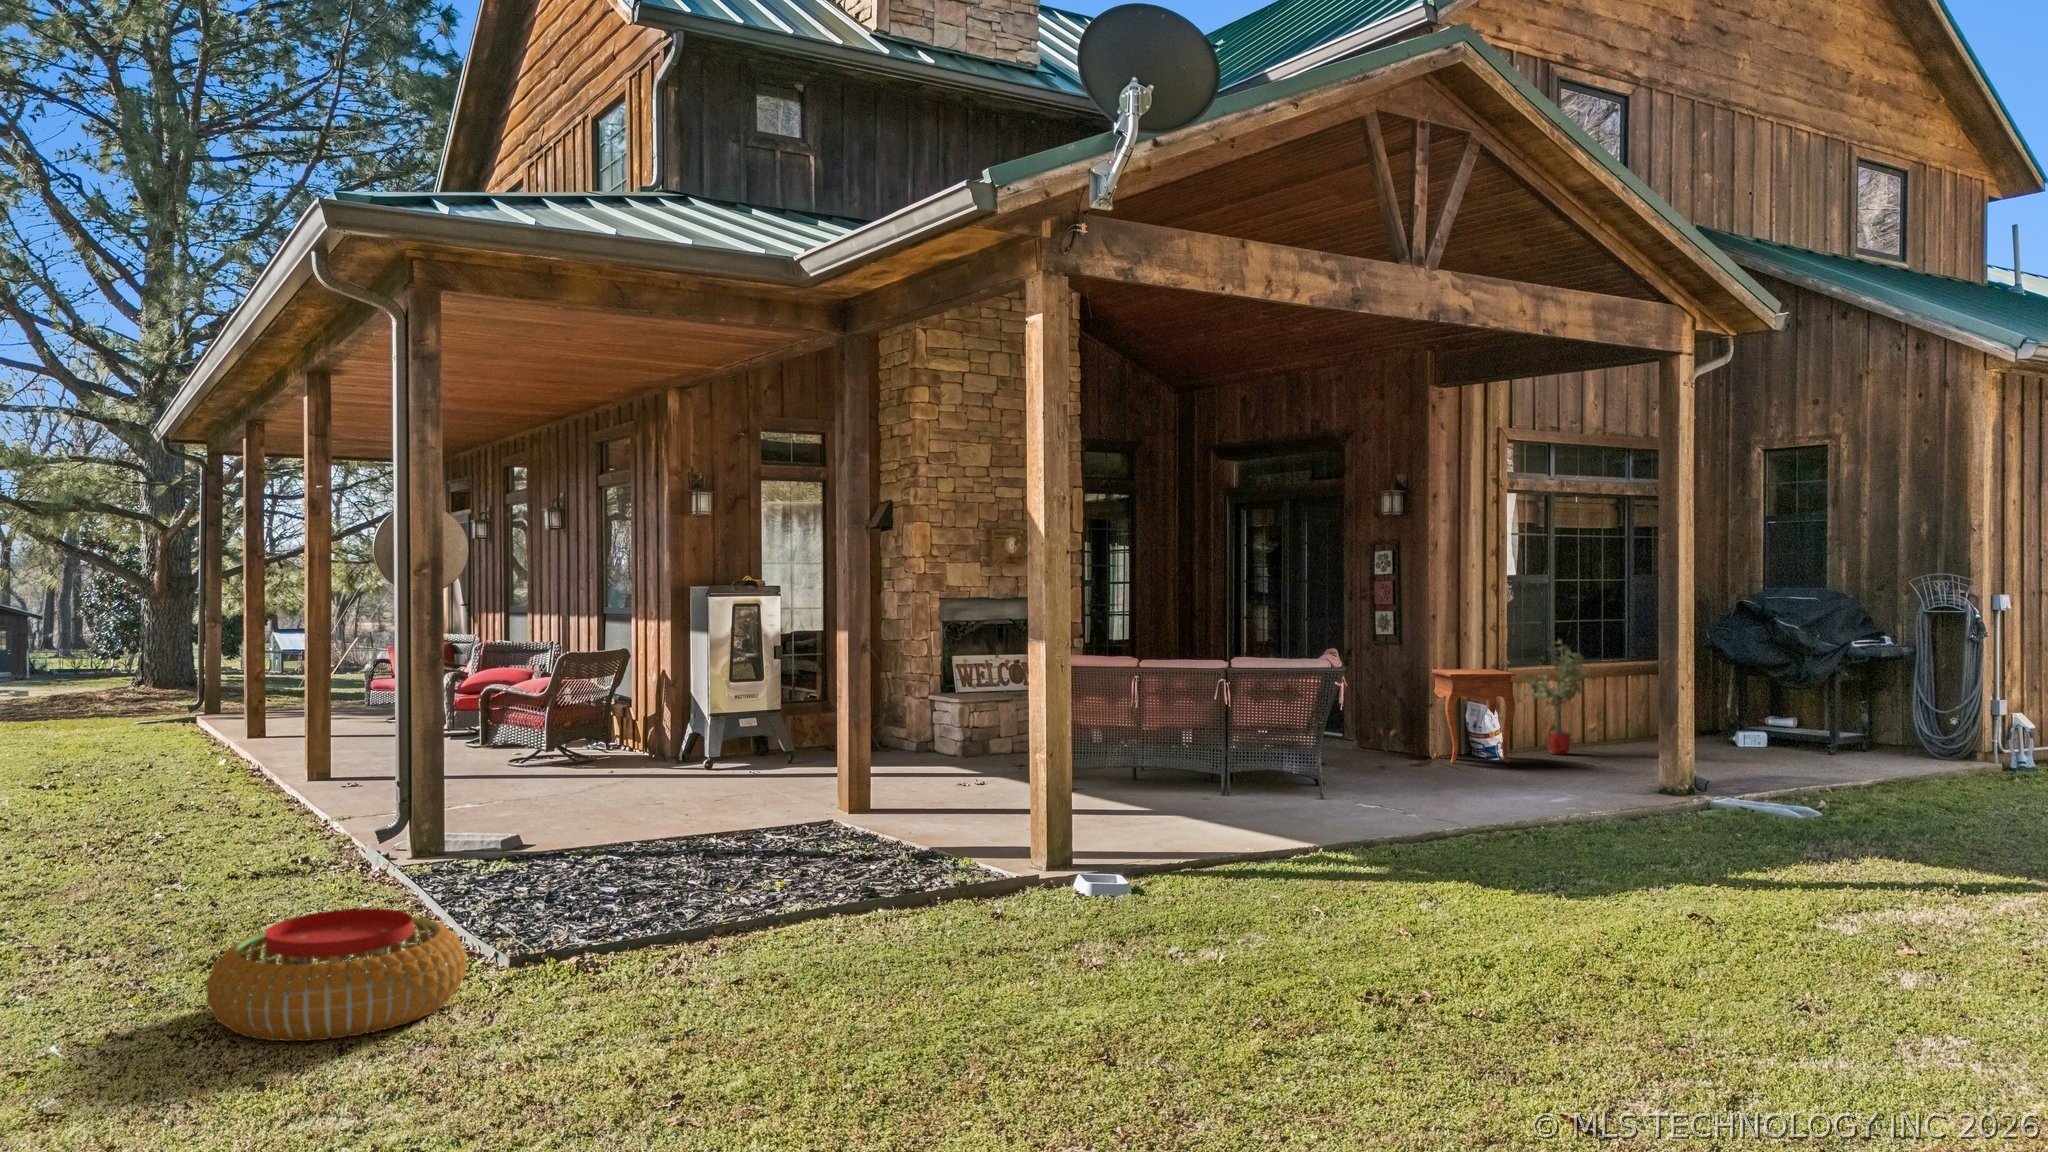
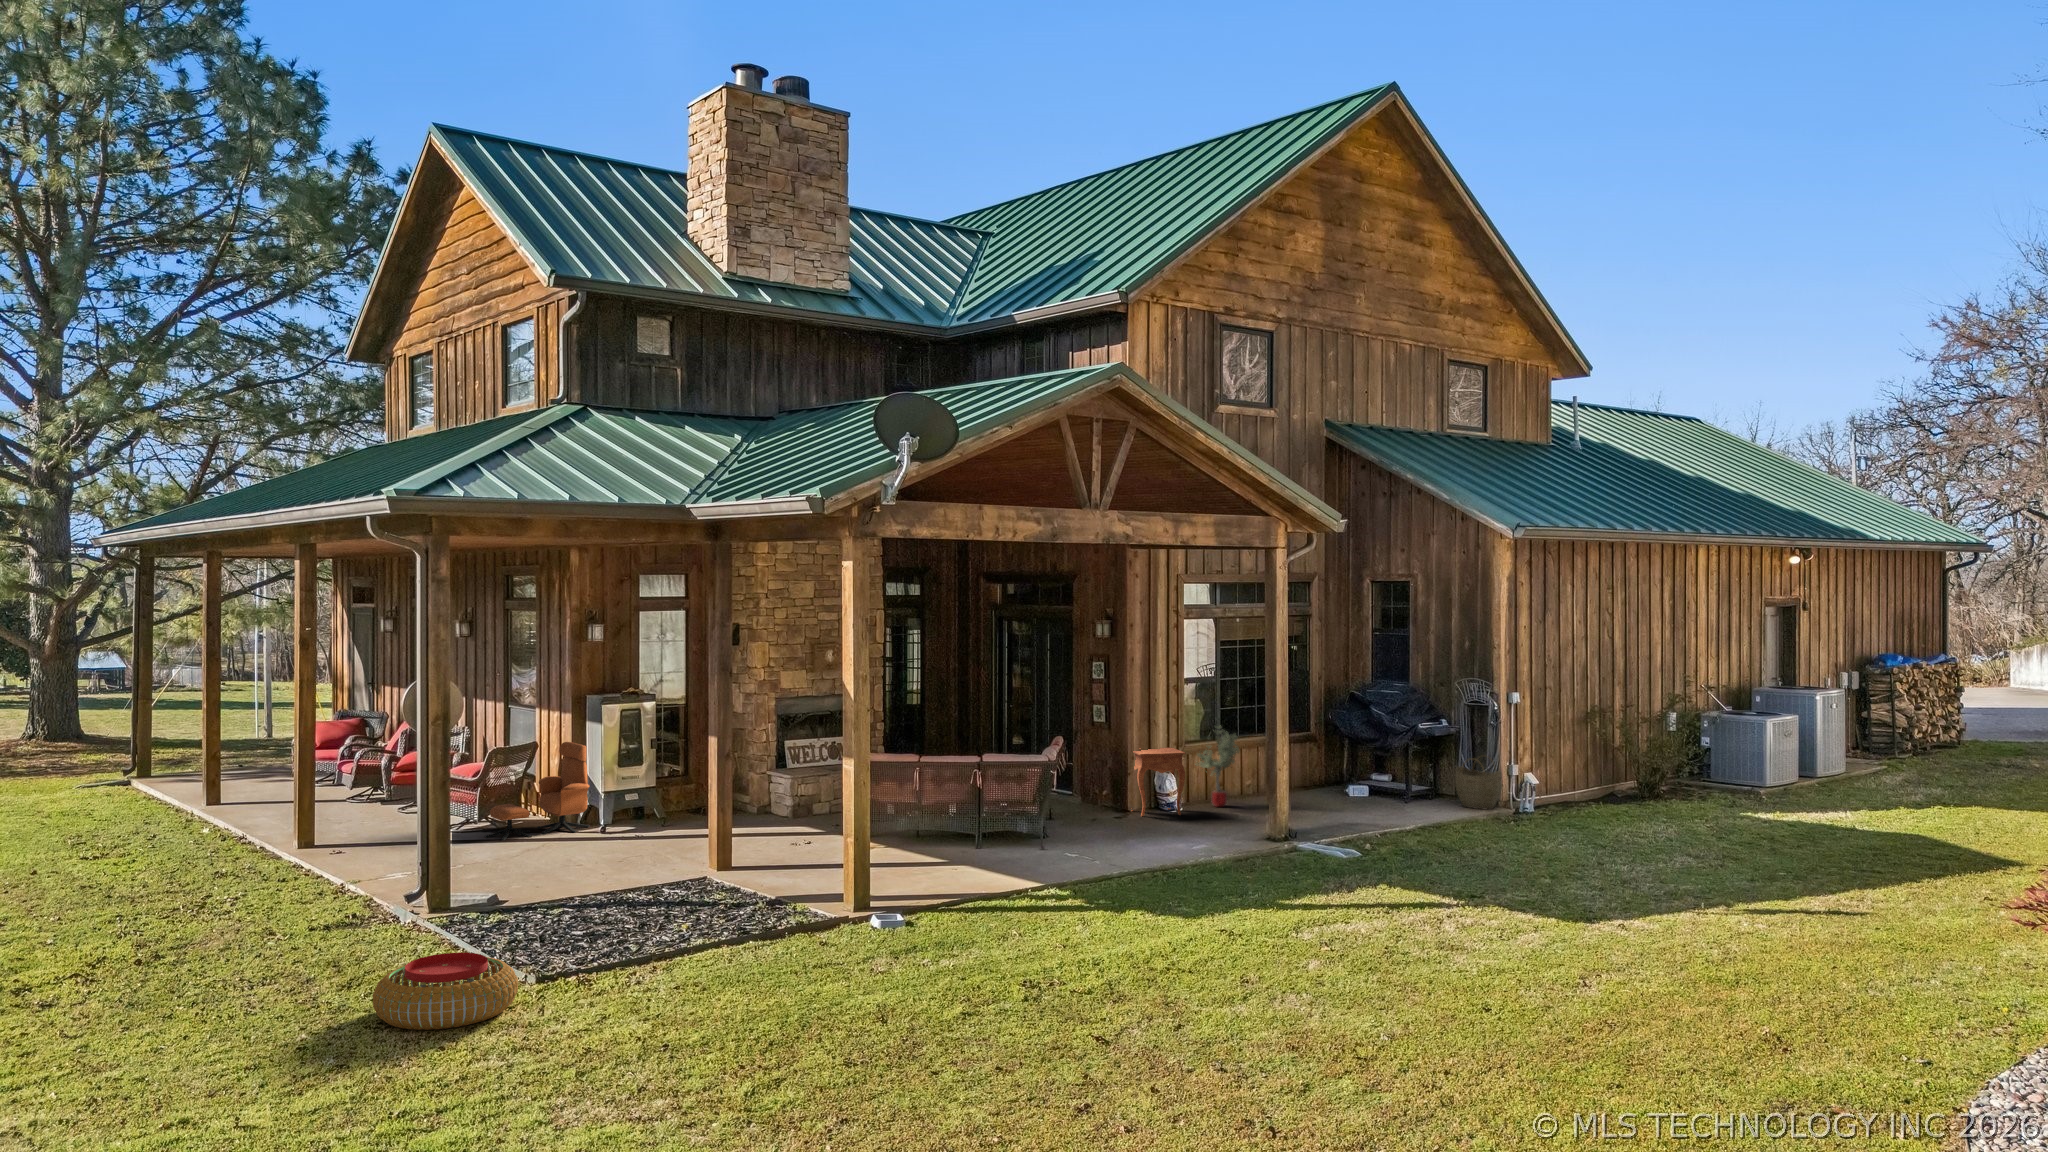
lounge chair: none [551,649,692,775] -> present [484,742,590,840]
woven basket: none [1915,685,1993,763] -> present [1455,755,1502,809]

